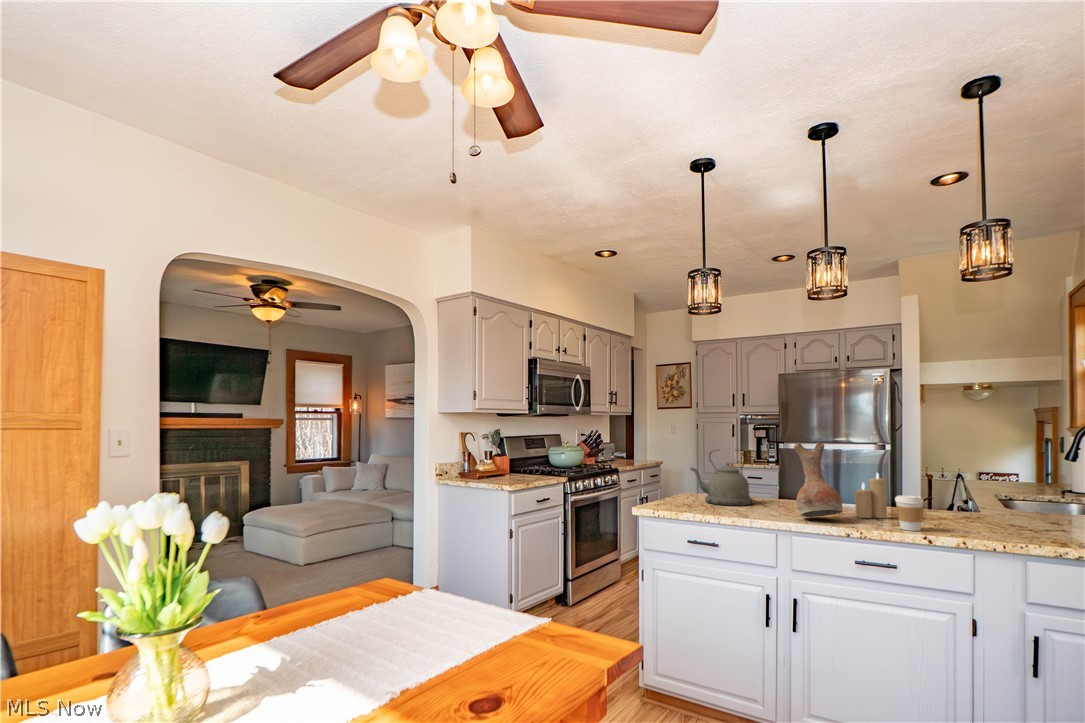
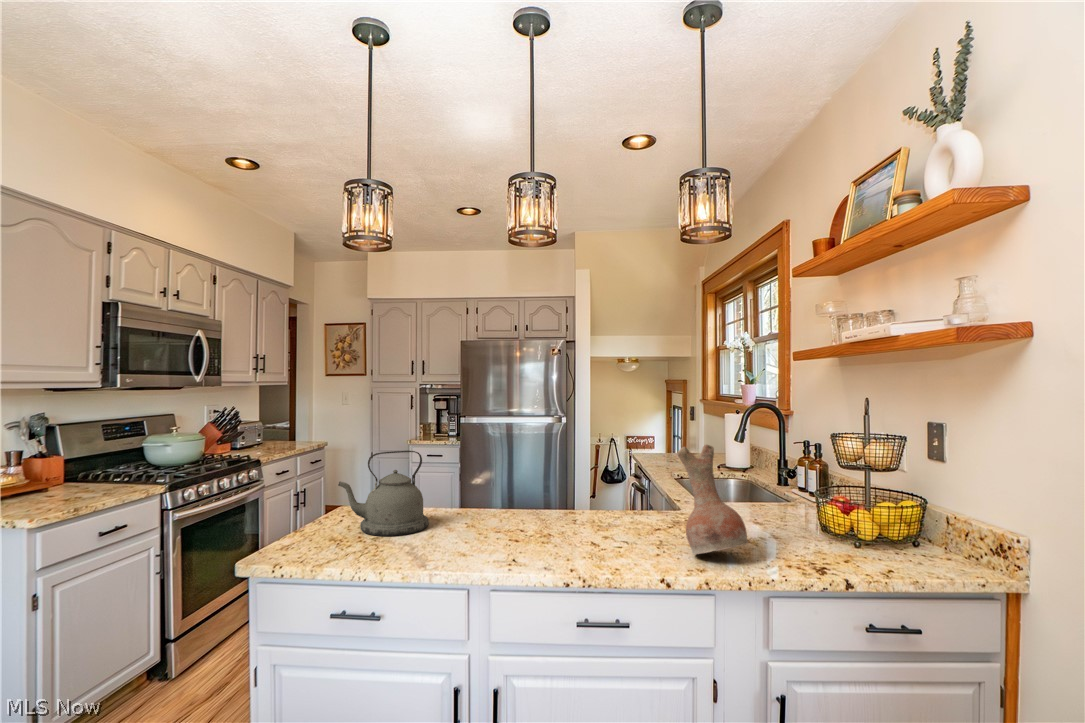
vase: present [794,442,843,517] -> present [677,445,748,554]
candle: present [855,473,887,518] -> none [558,479,594,542]
coffee cup: present [895,495,924,531] -> none [613,515,645,565]

